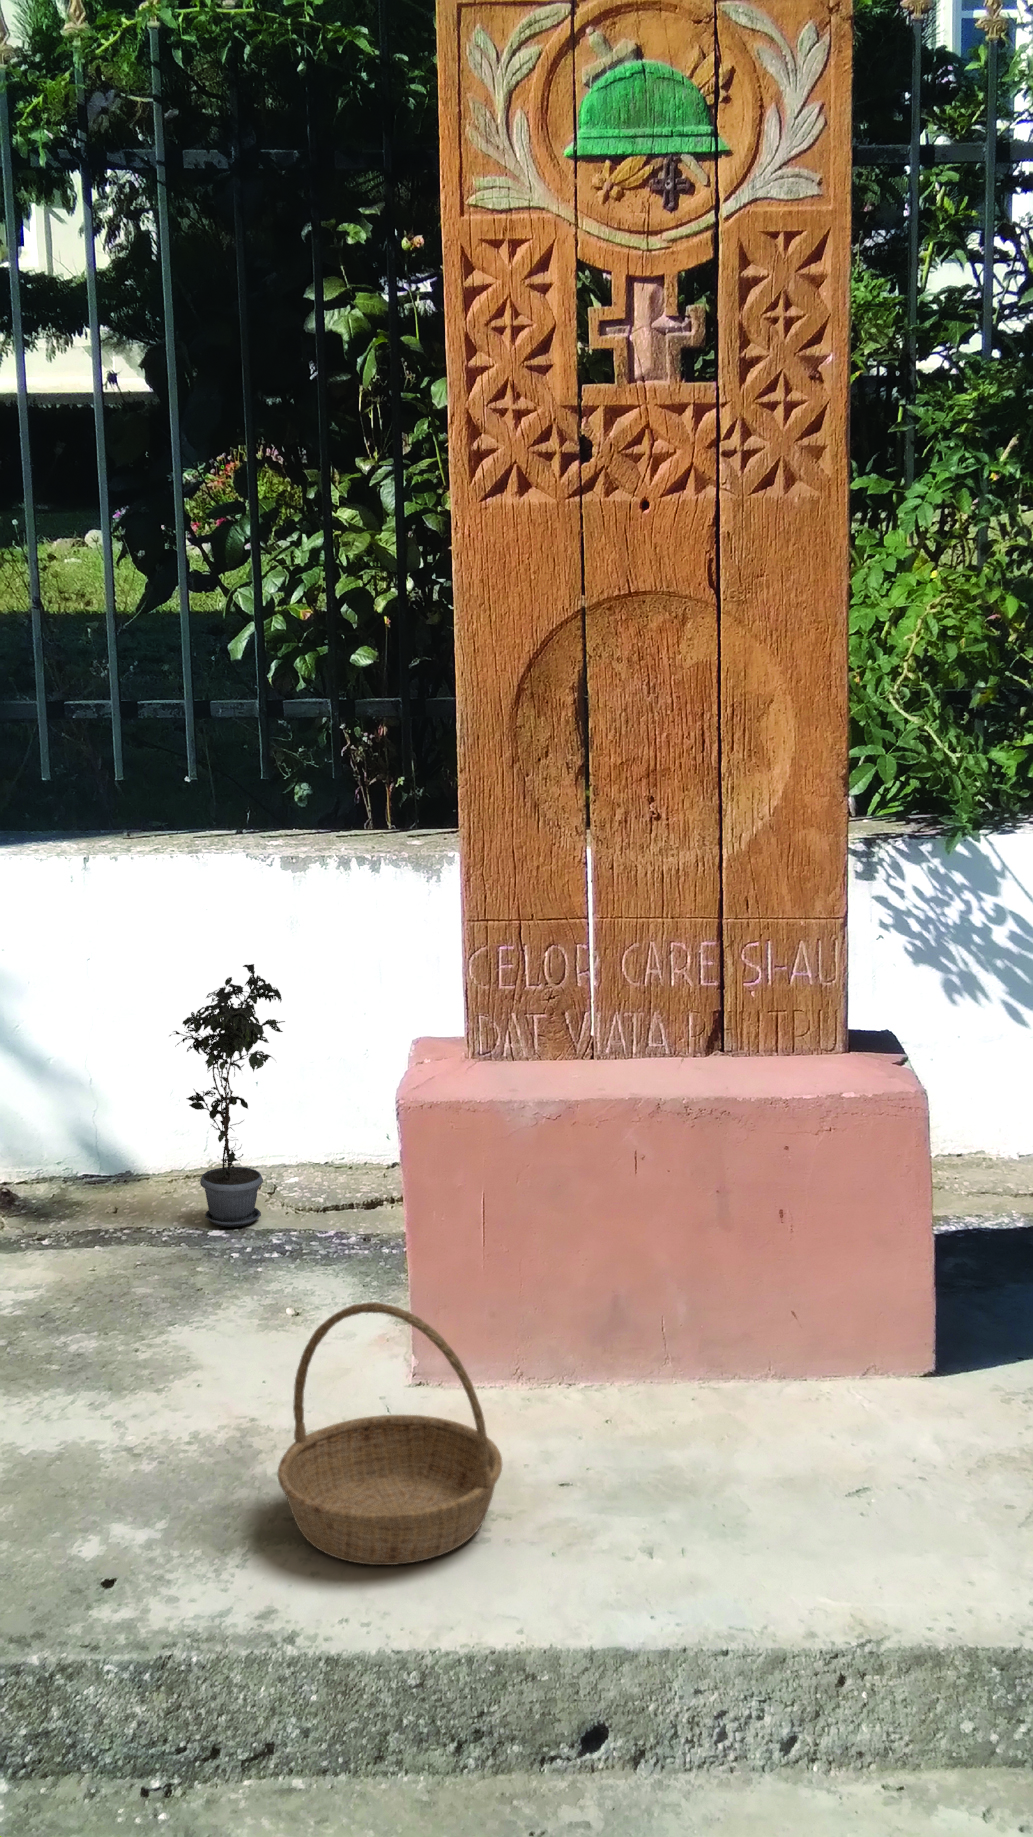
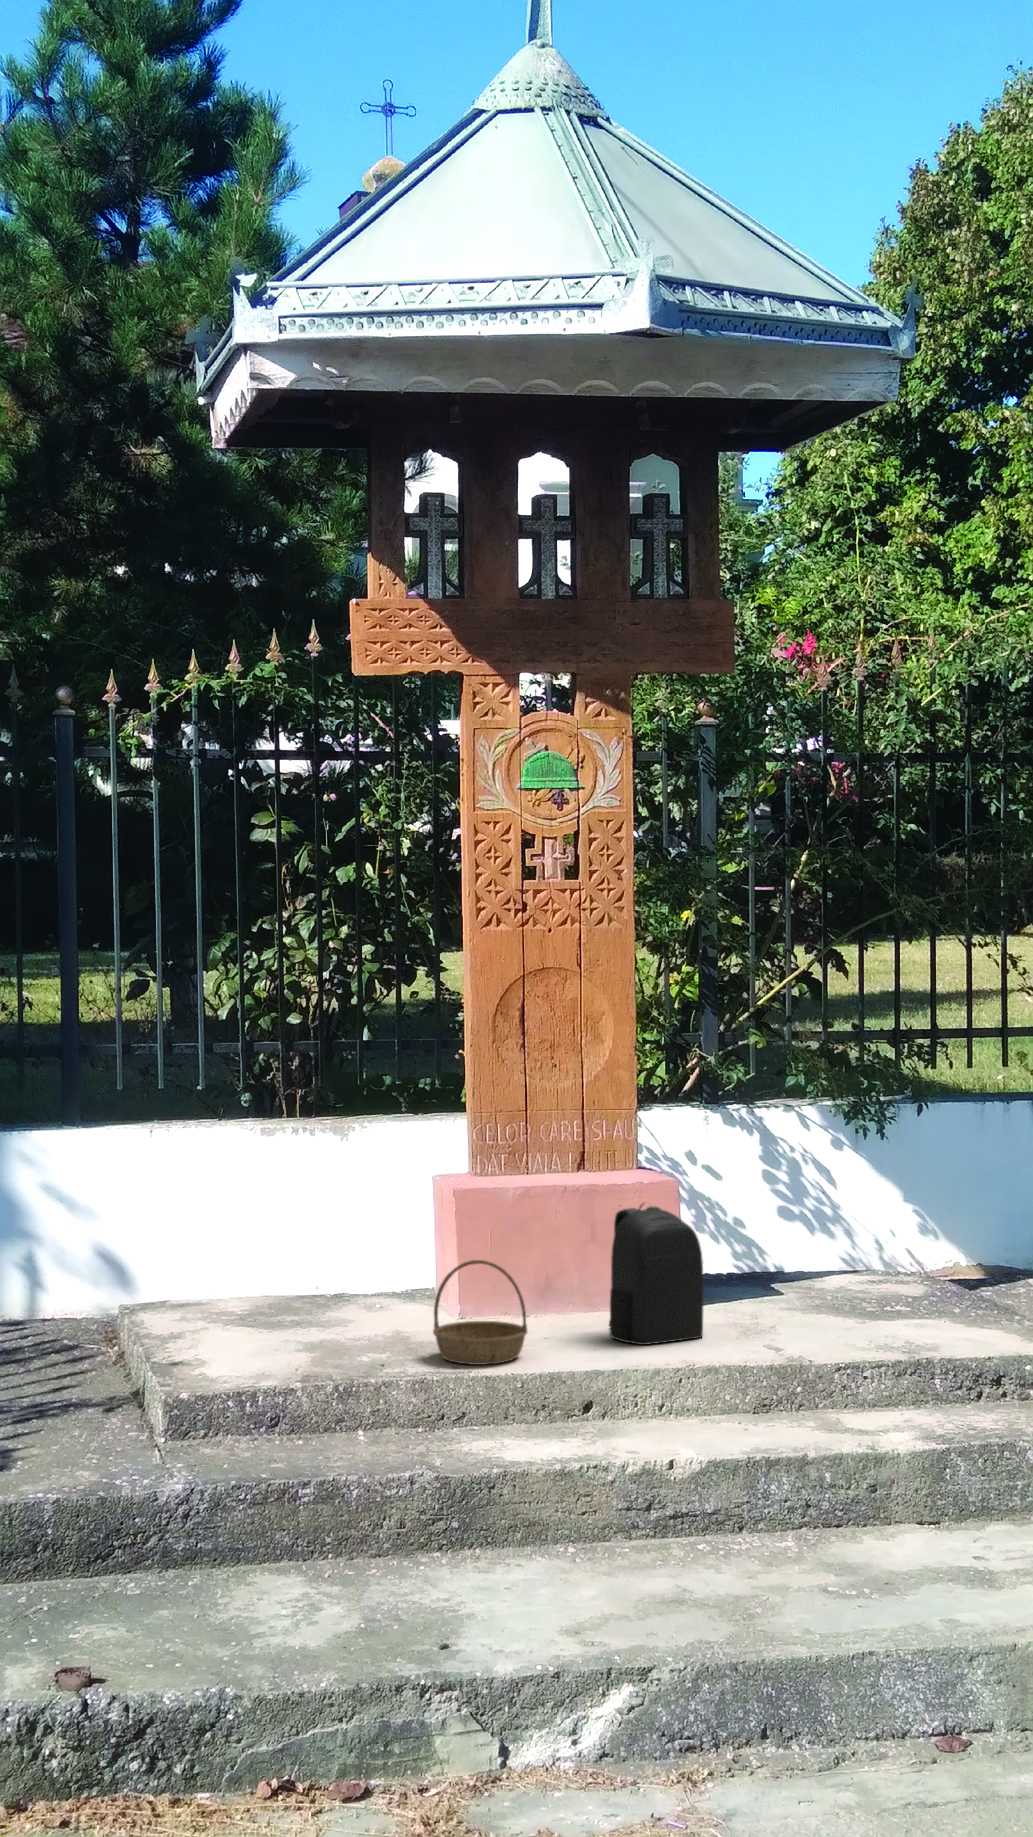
potted plant: present [170,964,285,1227] -> none [267,1158,329,1301]
backpack: none [731,1154,960,1505] -> present [609,1204,703,1345]

